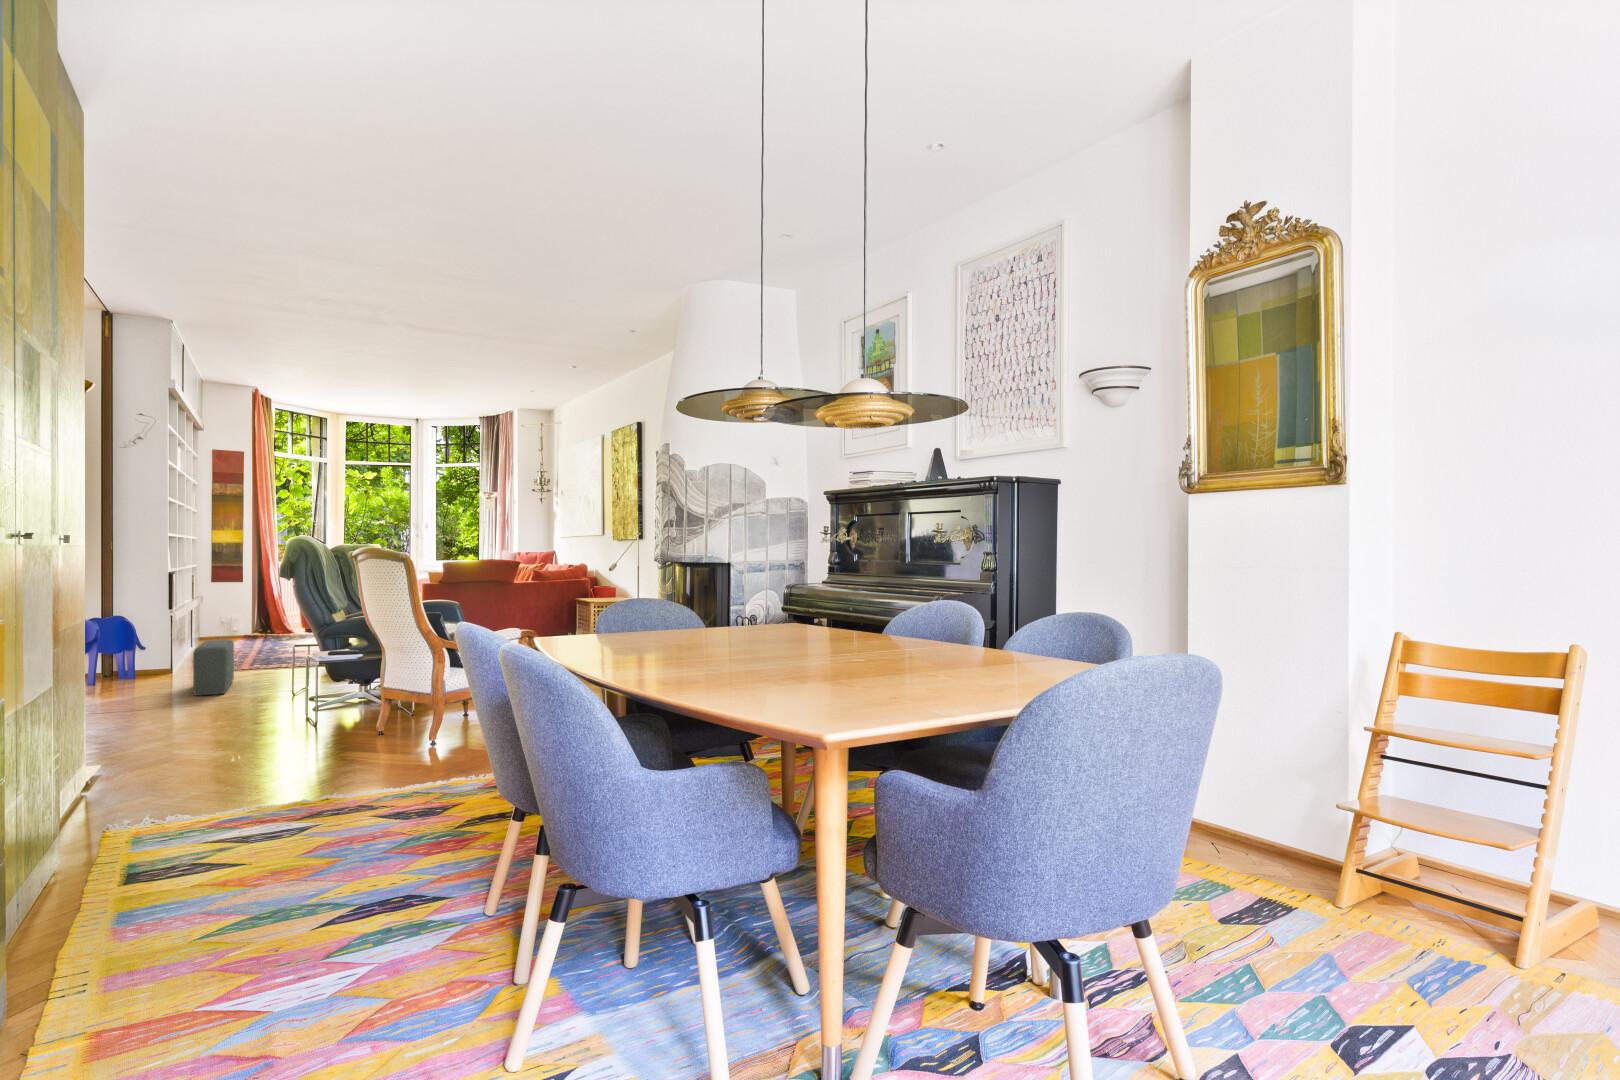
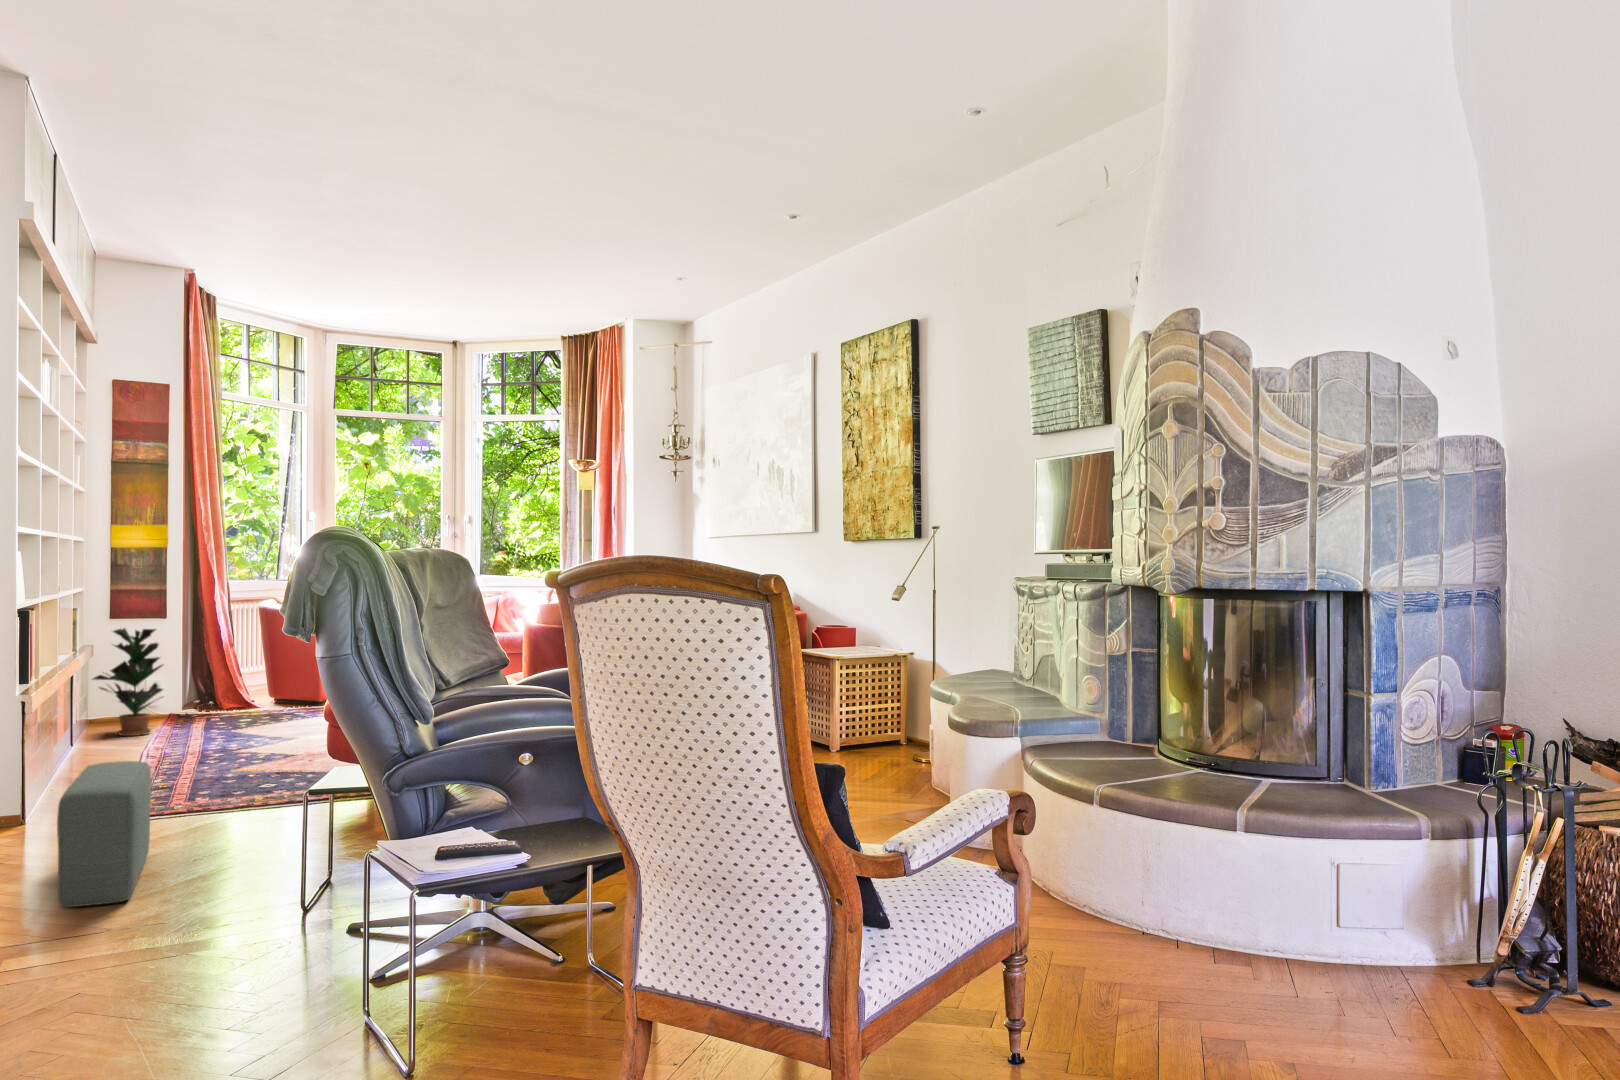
potted plant: none [201,586,243,643] -> present [93,628,163,736]

